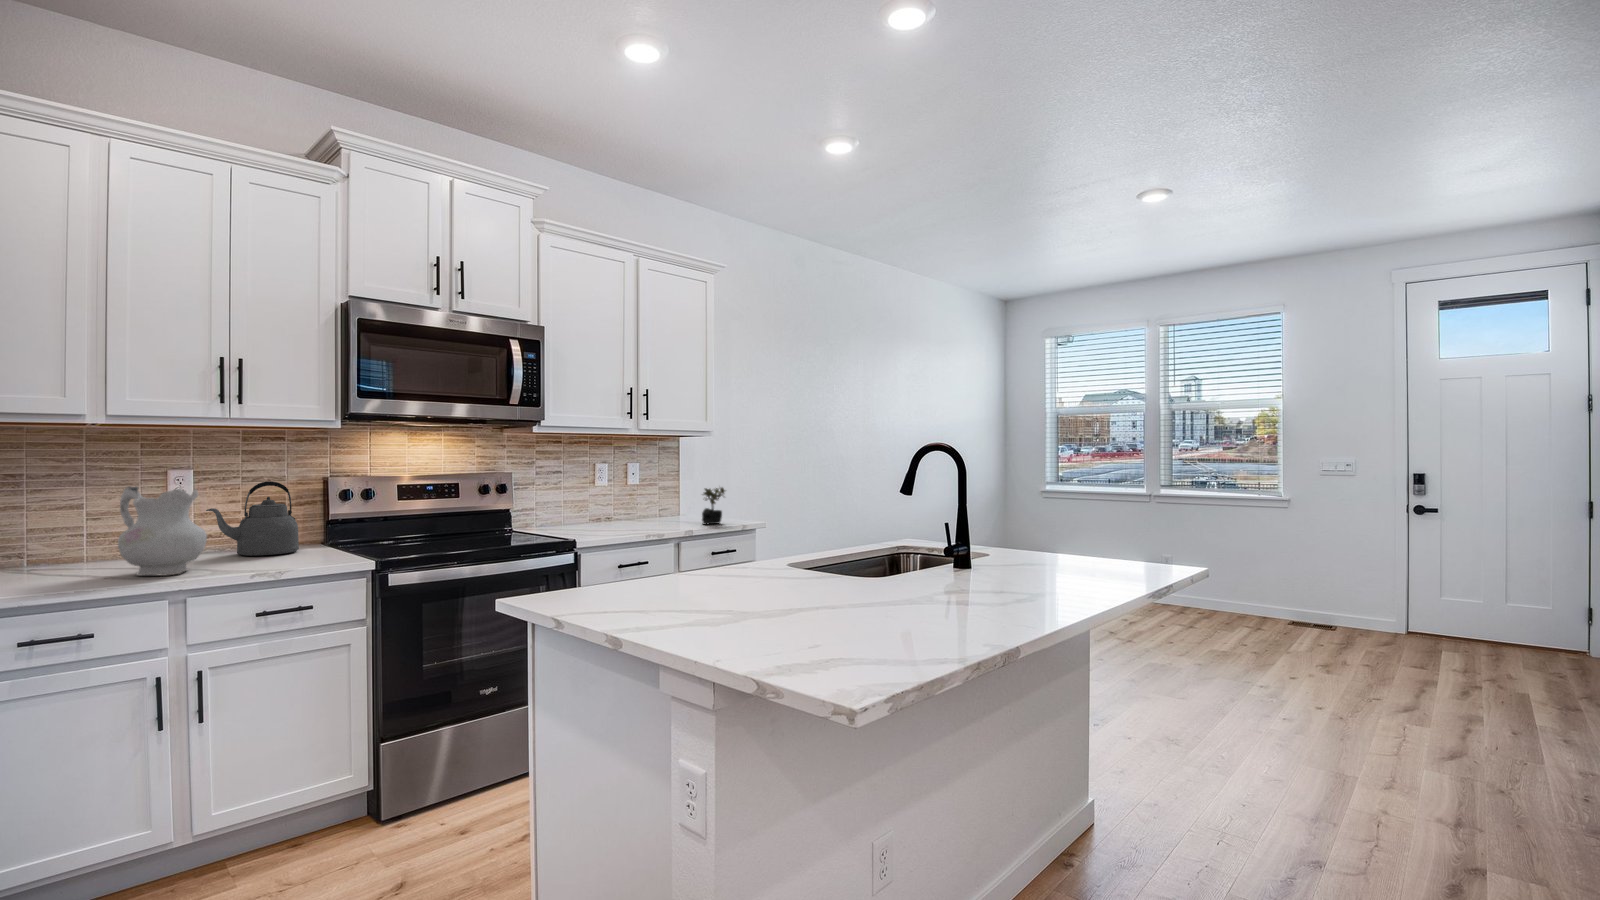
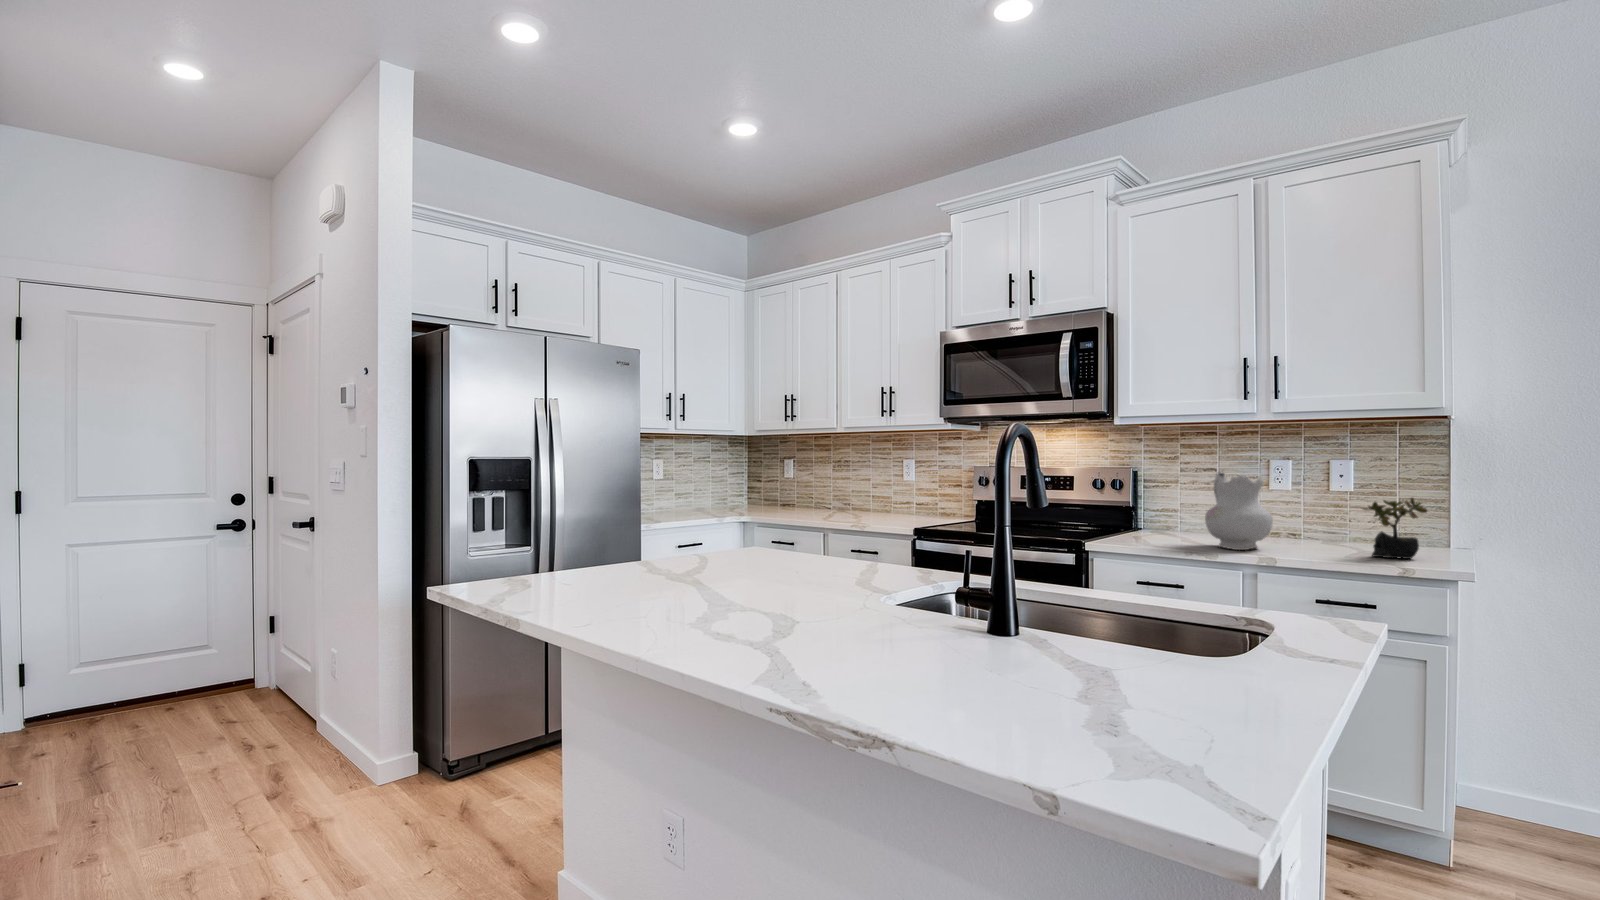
kettle: present [206,481,299,556] -> none [900,468,950,520]
ceramic pitcher: present [118,486,207,576] -> present [1205,472,1273,550]

